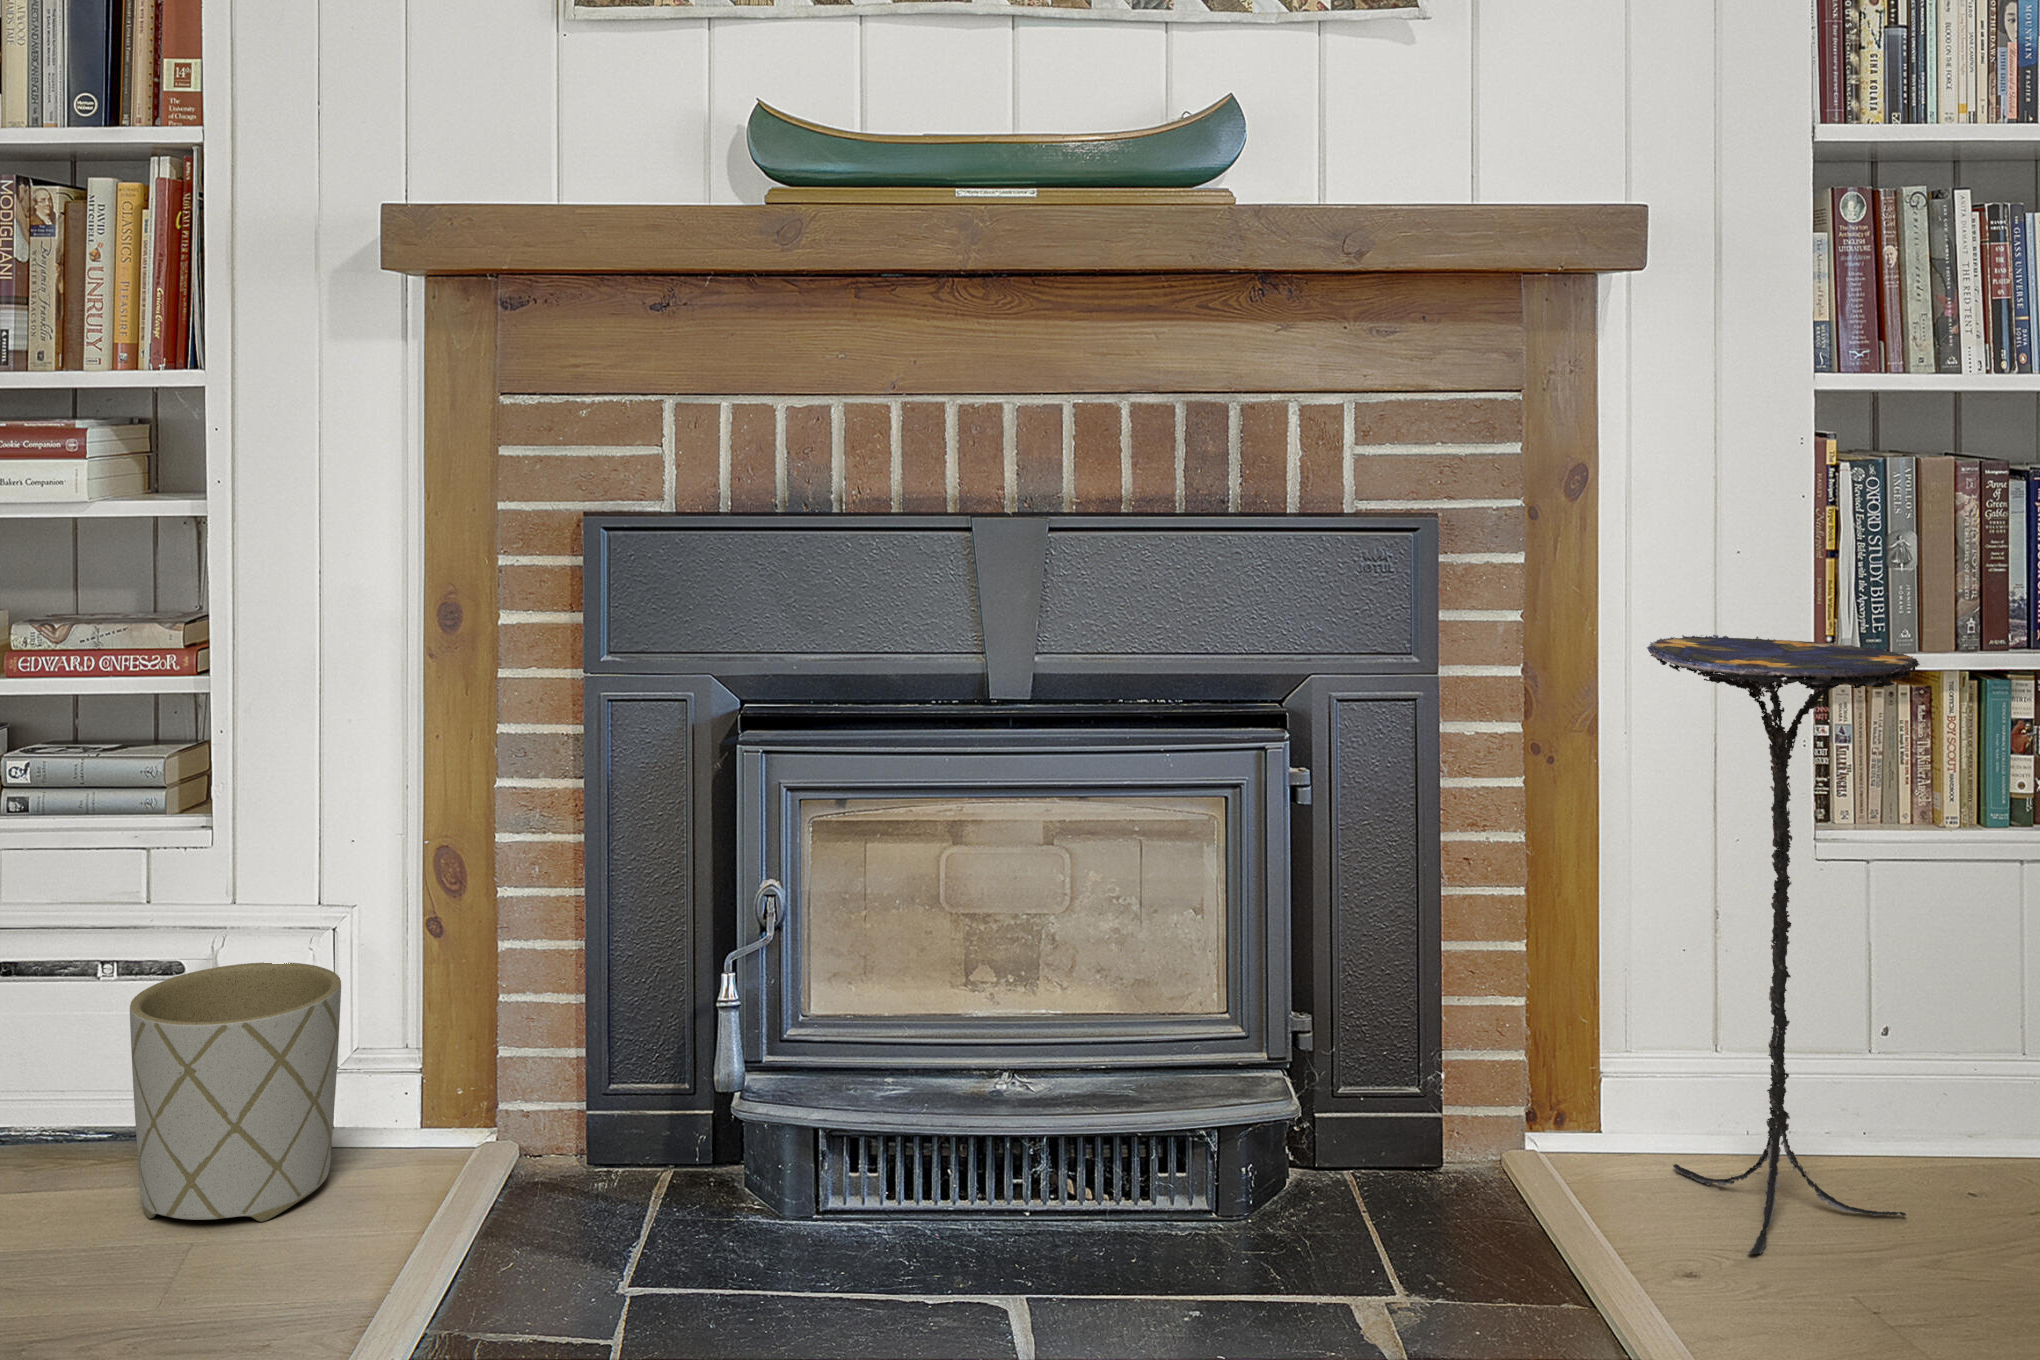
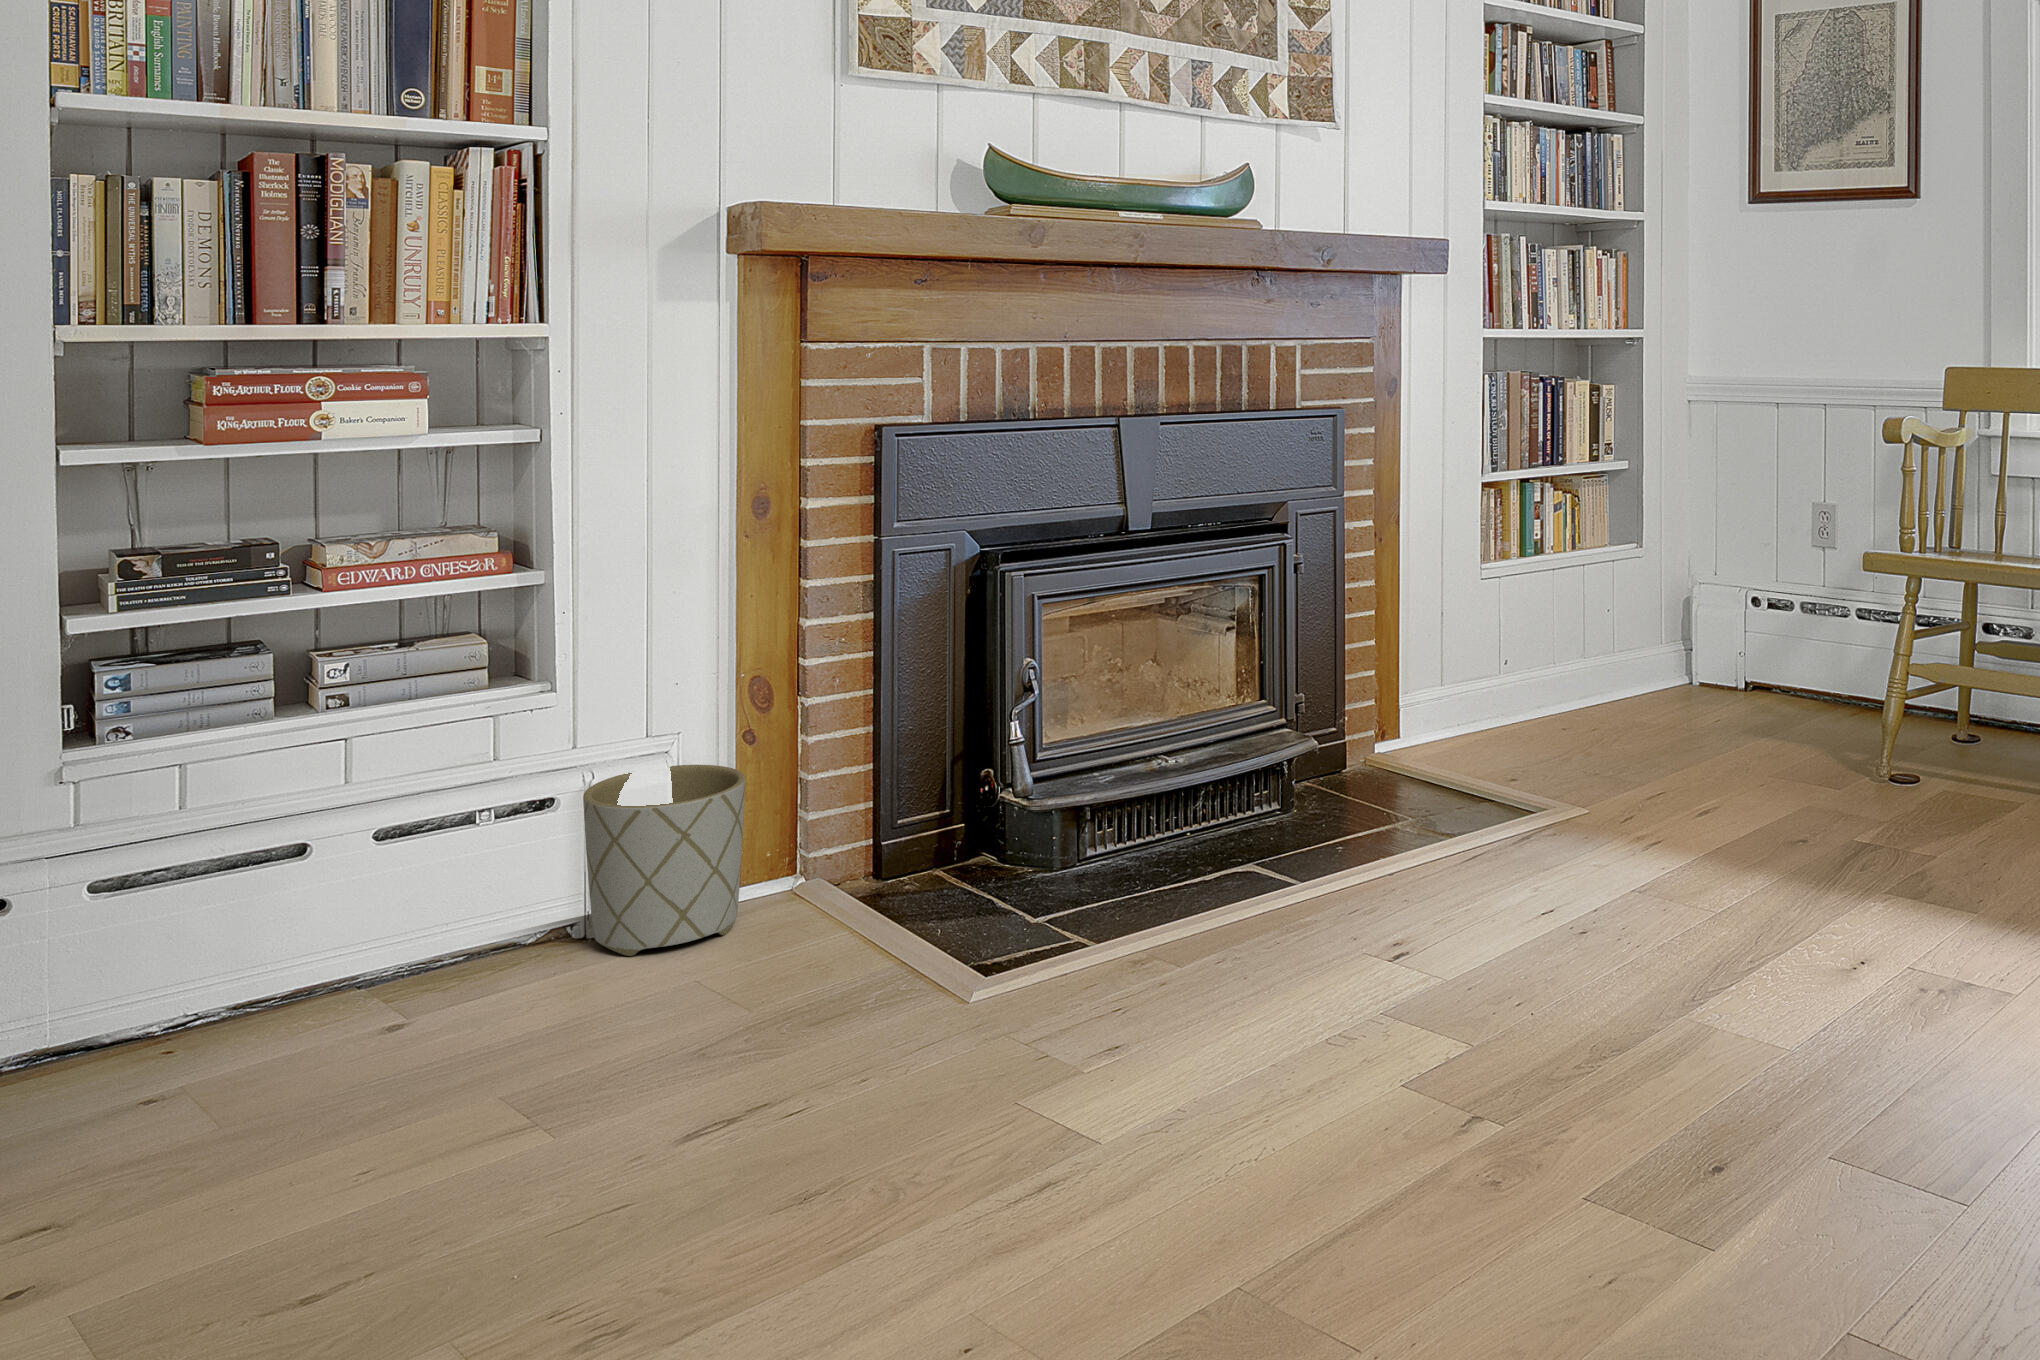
side table: present [1647,635,1920,1254] -> none [1433,462,1560,754]

